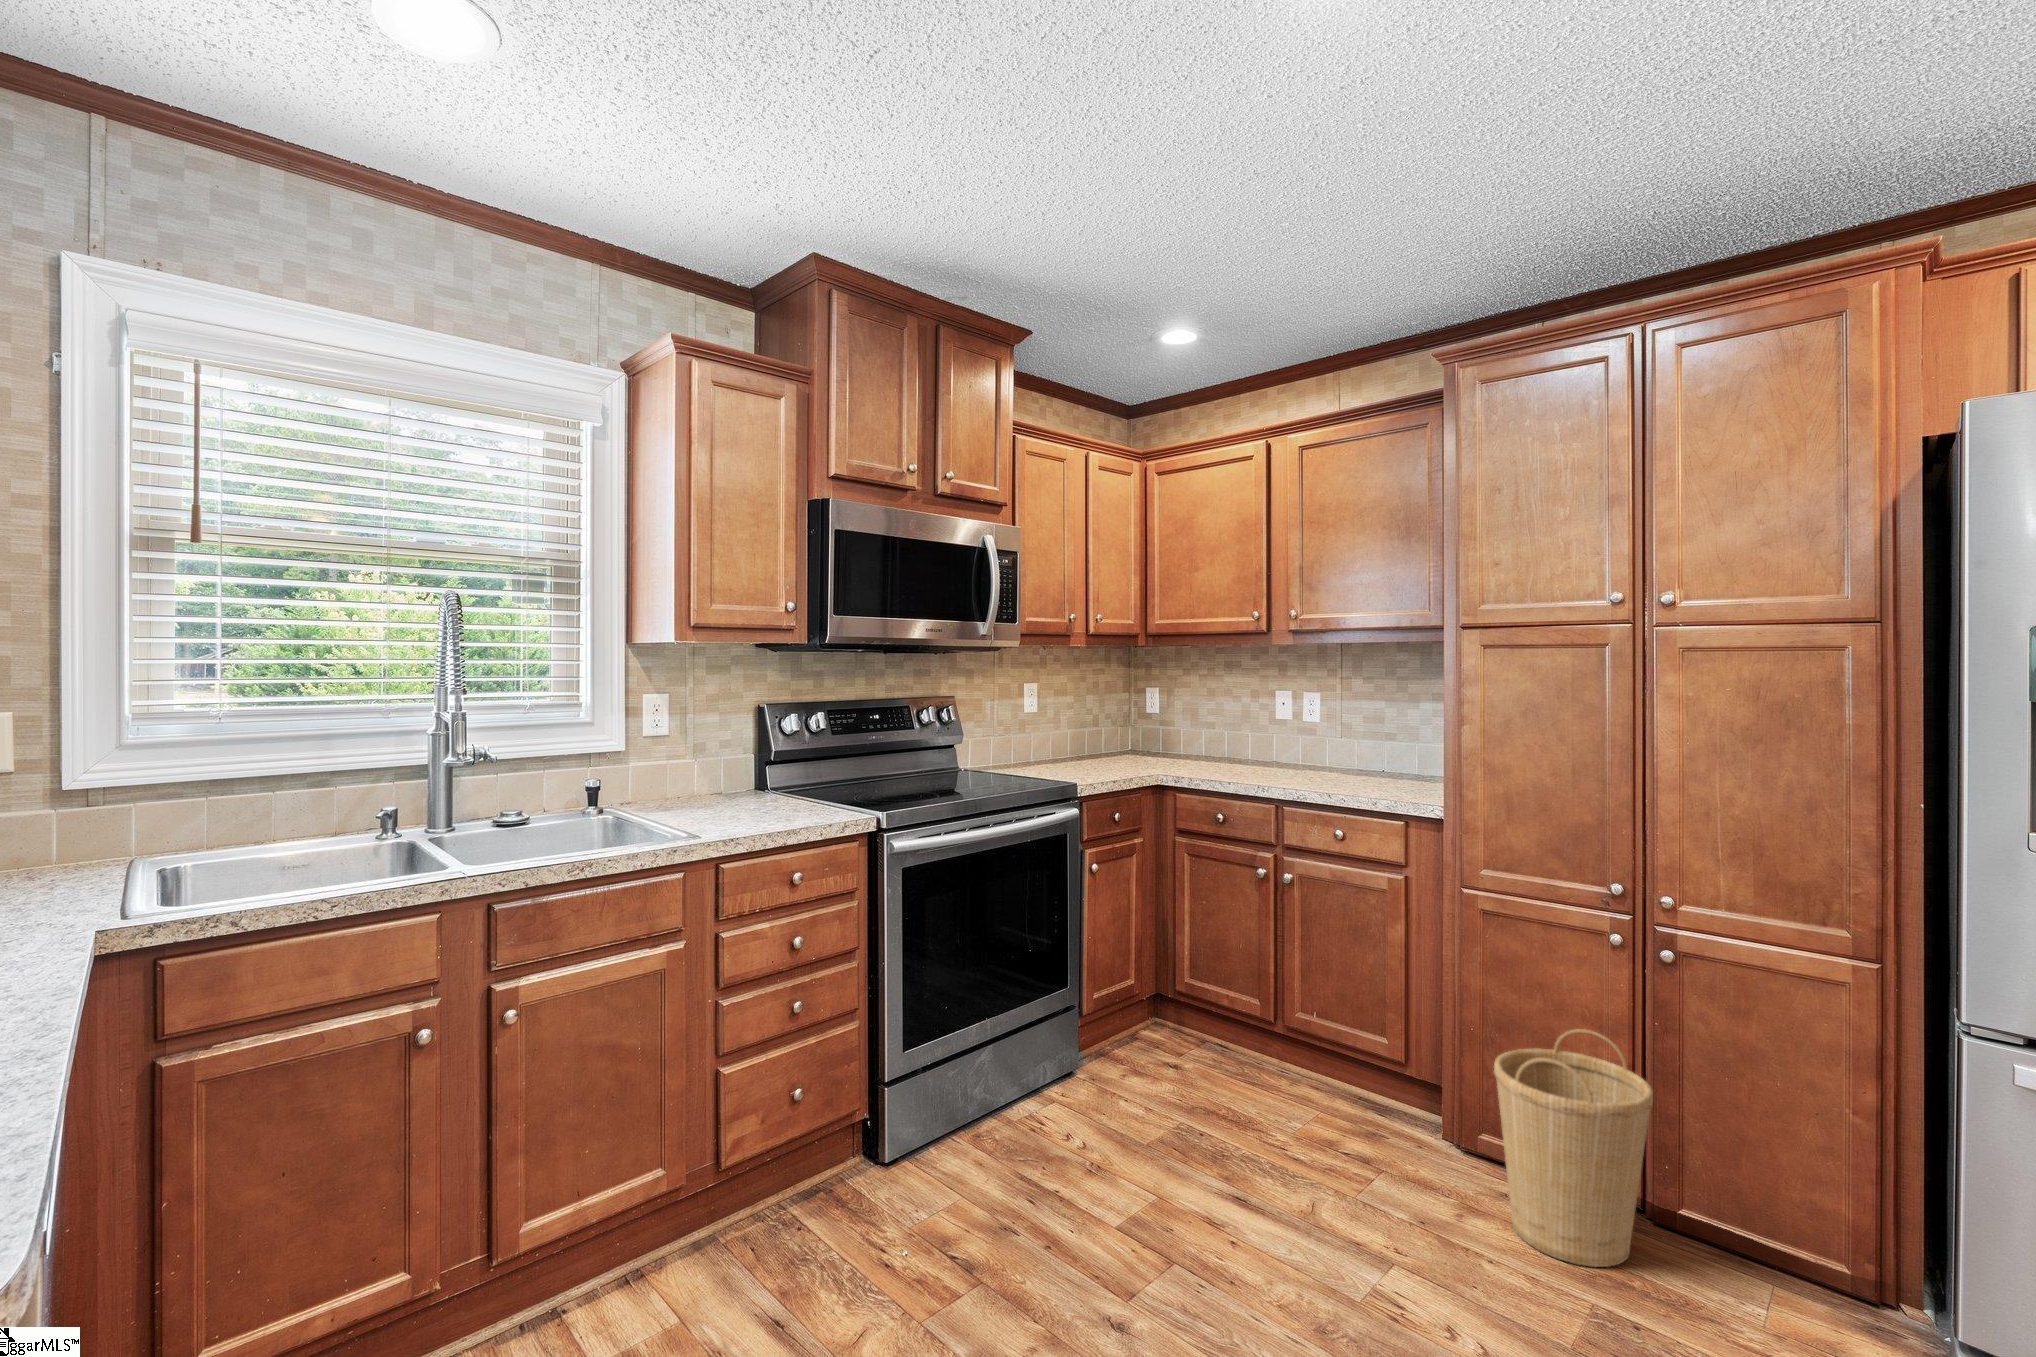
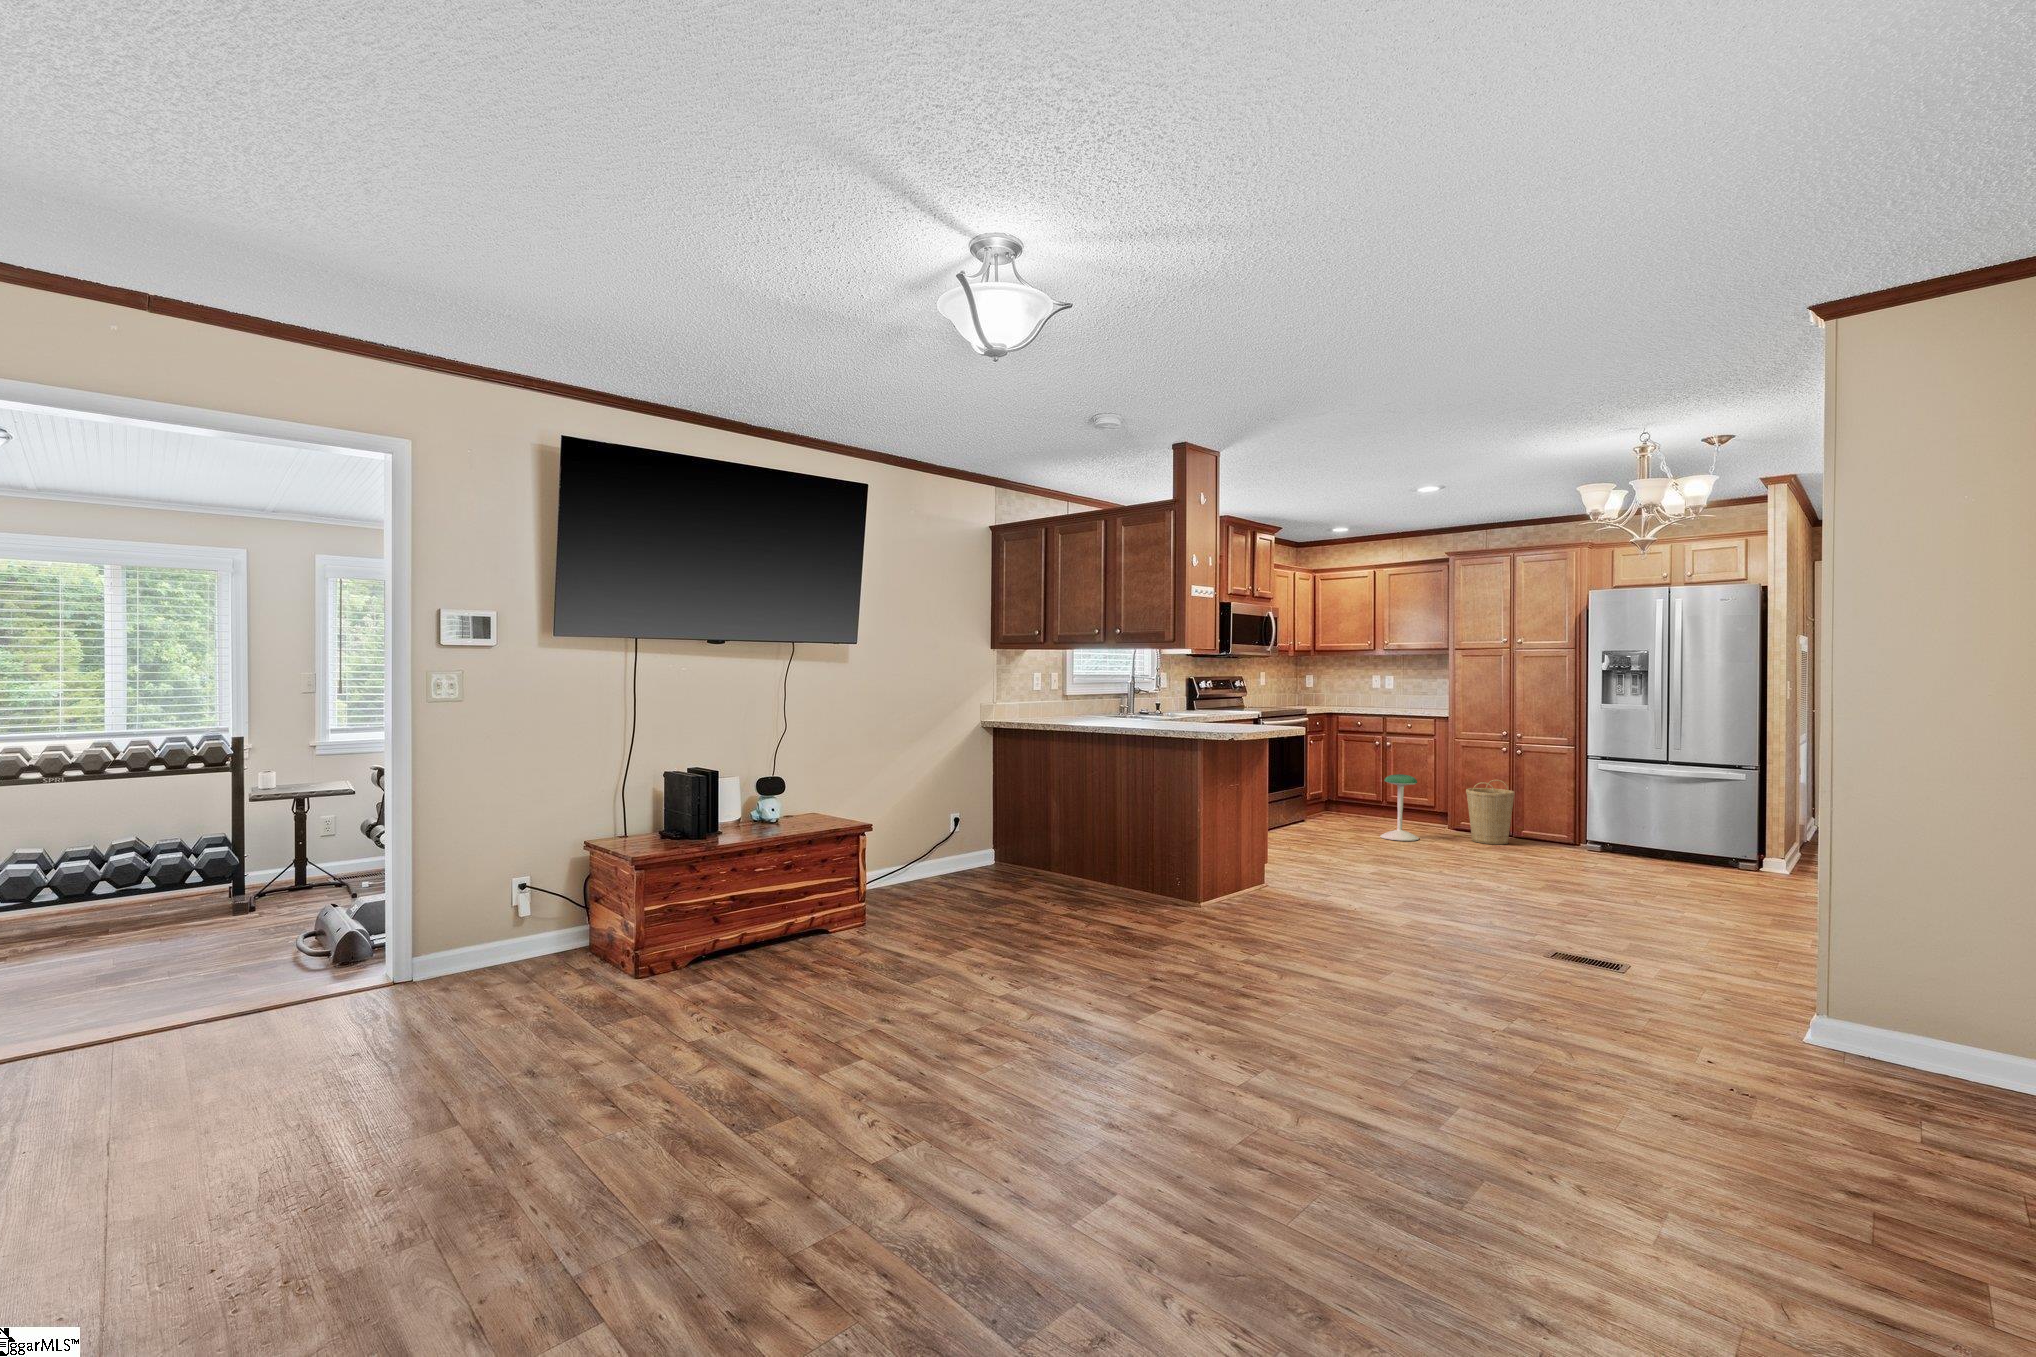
stool: none [1234,1003,1348,1233] -> present [1380,774,1419,841]

